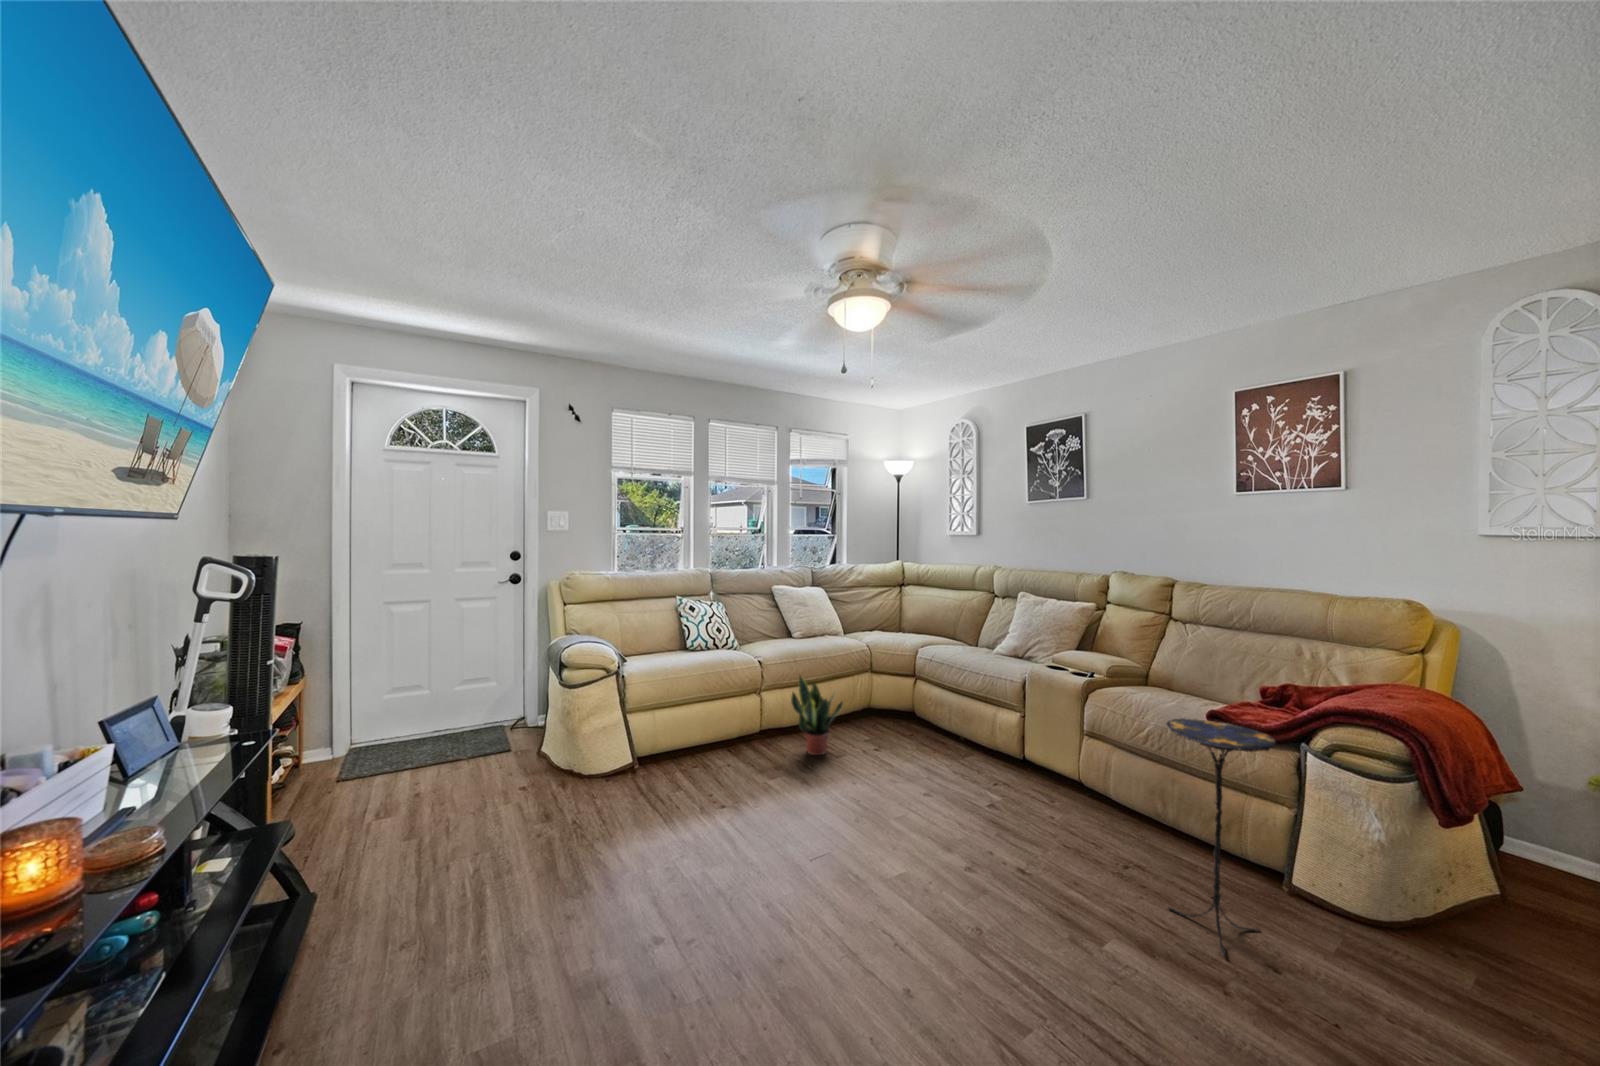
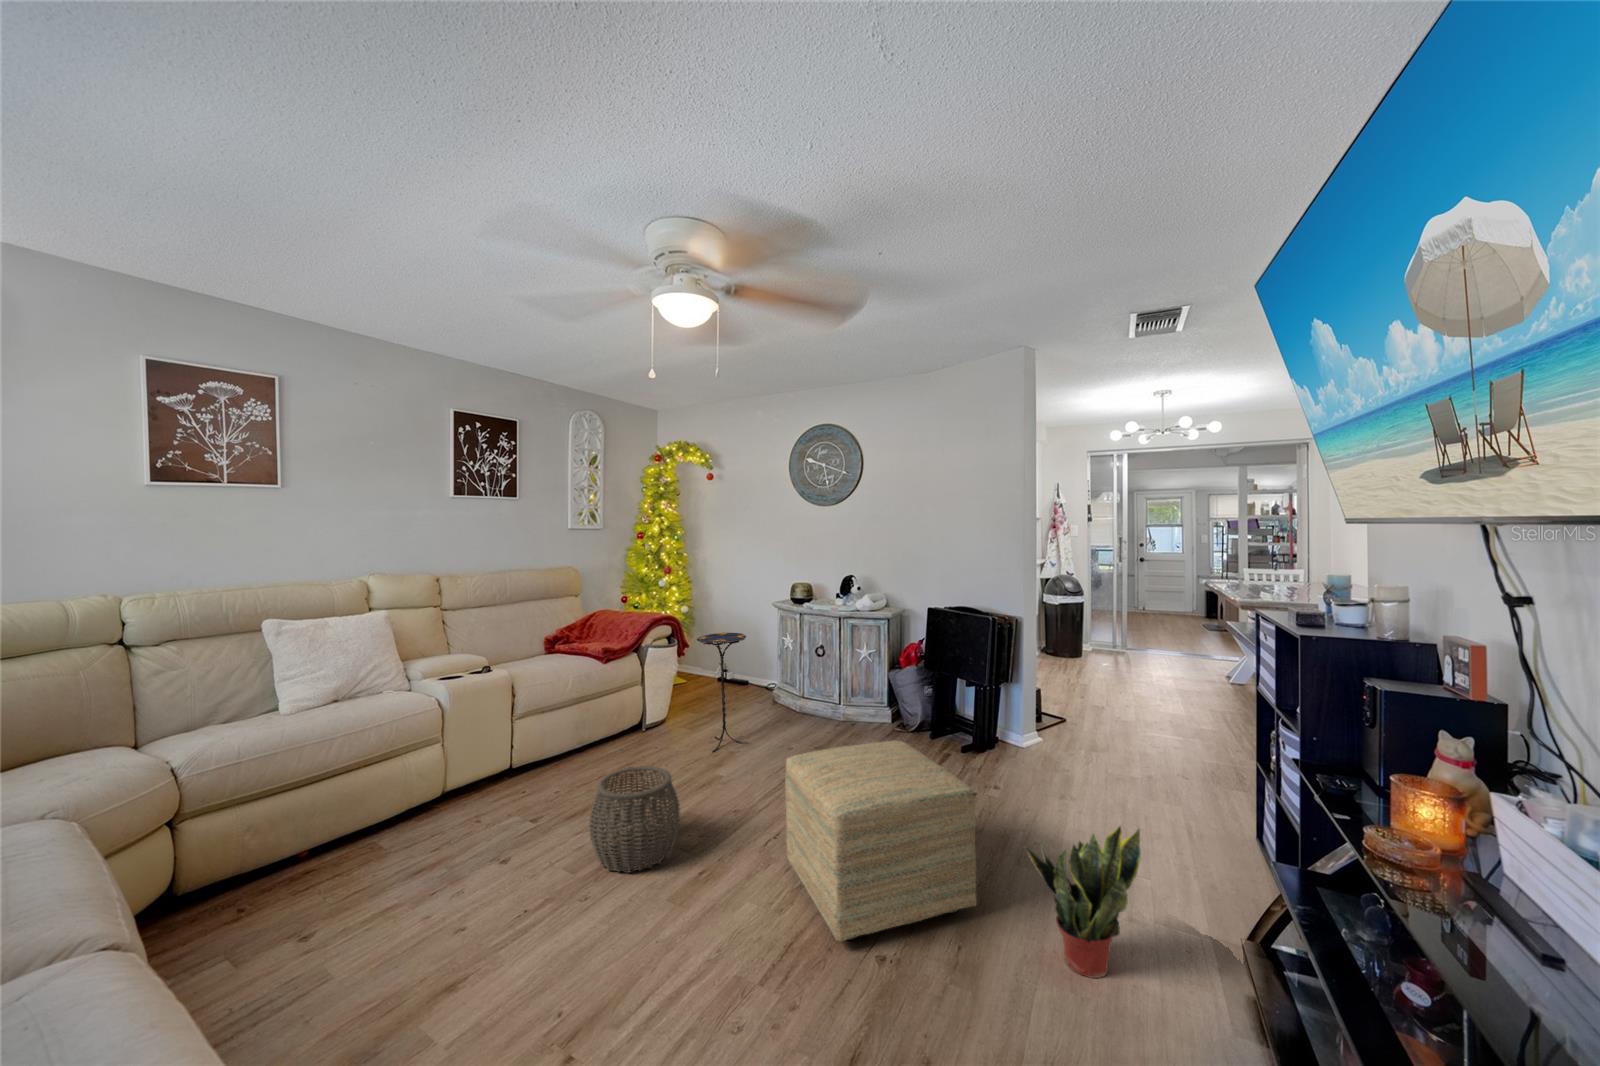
potted plant: present [791,677,843,755] -> present [1024,826,1141,978]
woven basket: none [848,738,926,827] -> present [589,766,680,872]
ottoman: none [613,750,804,954] -> present [785,741,977,941]

